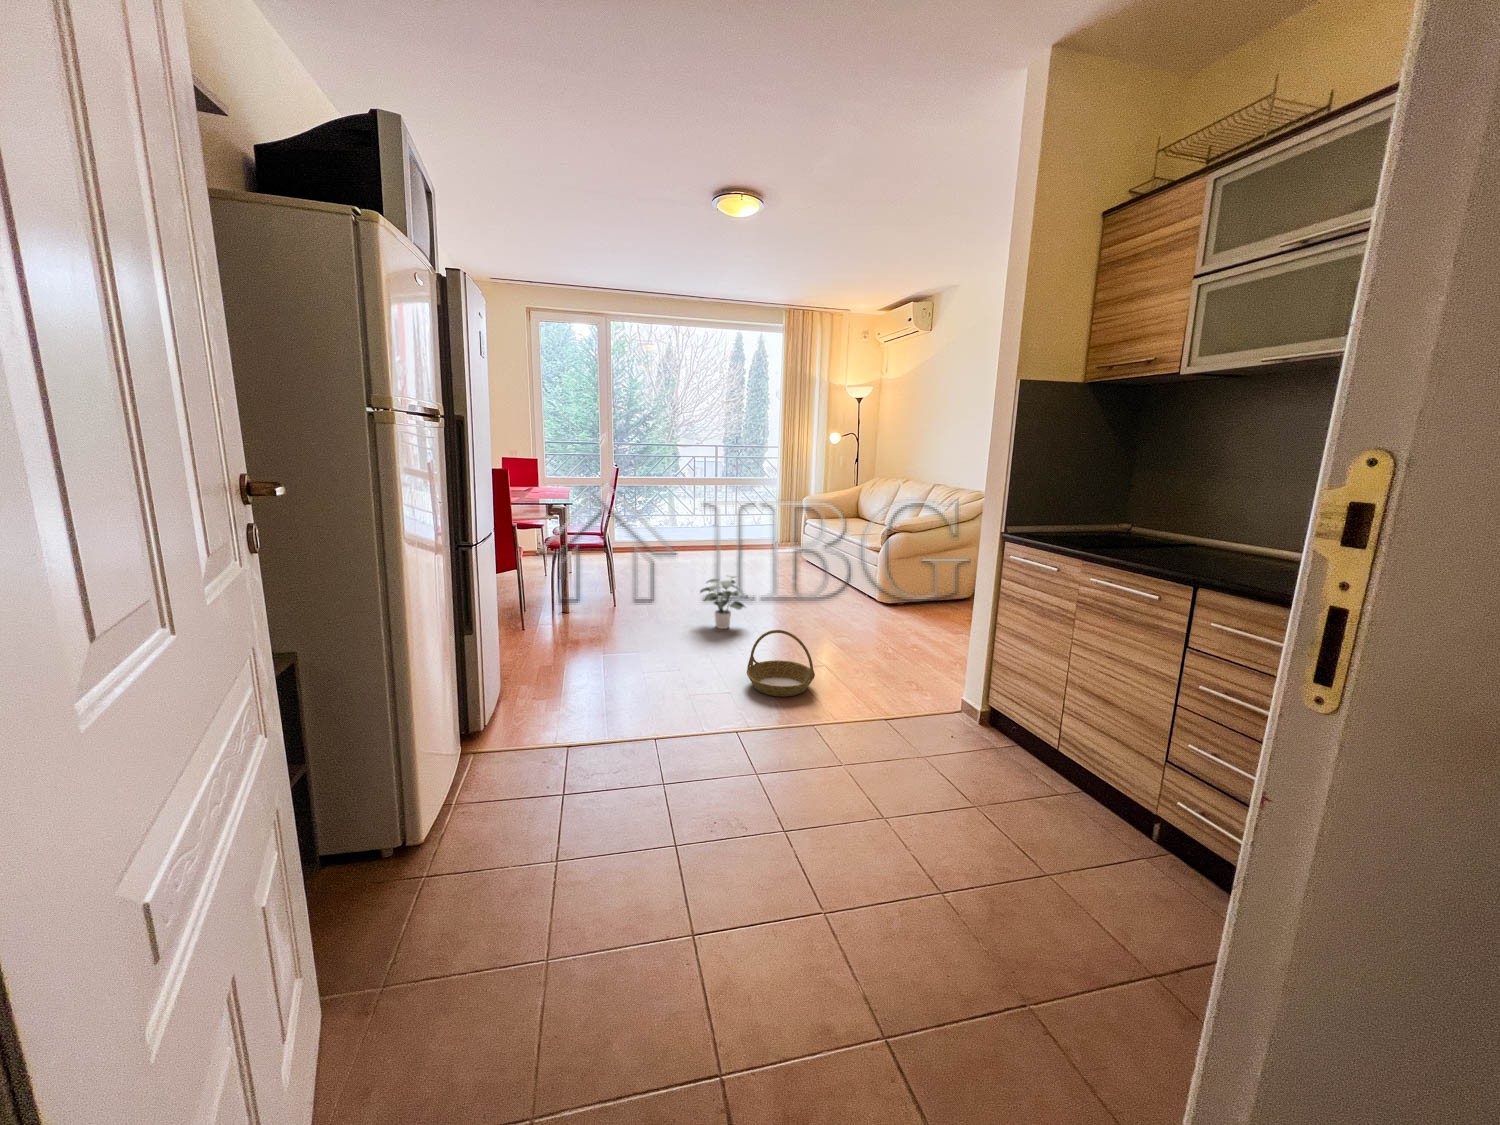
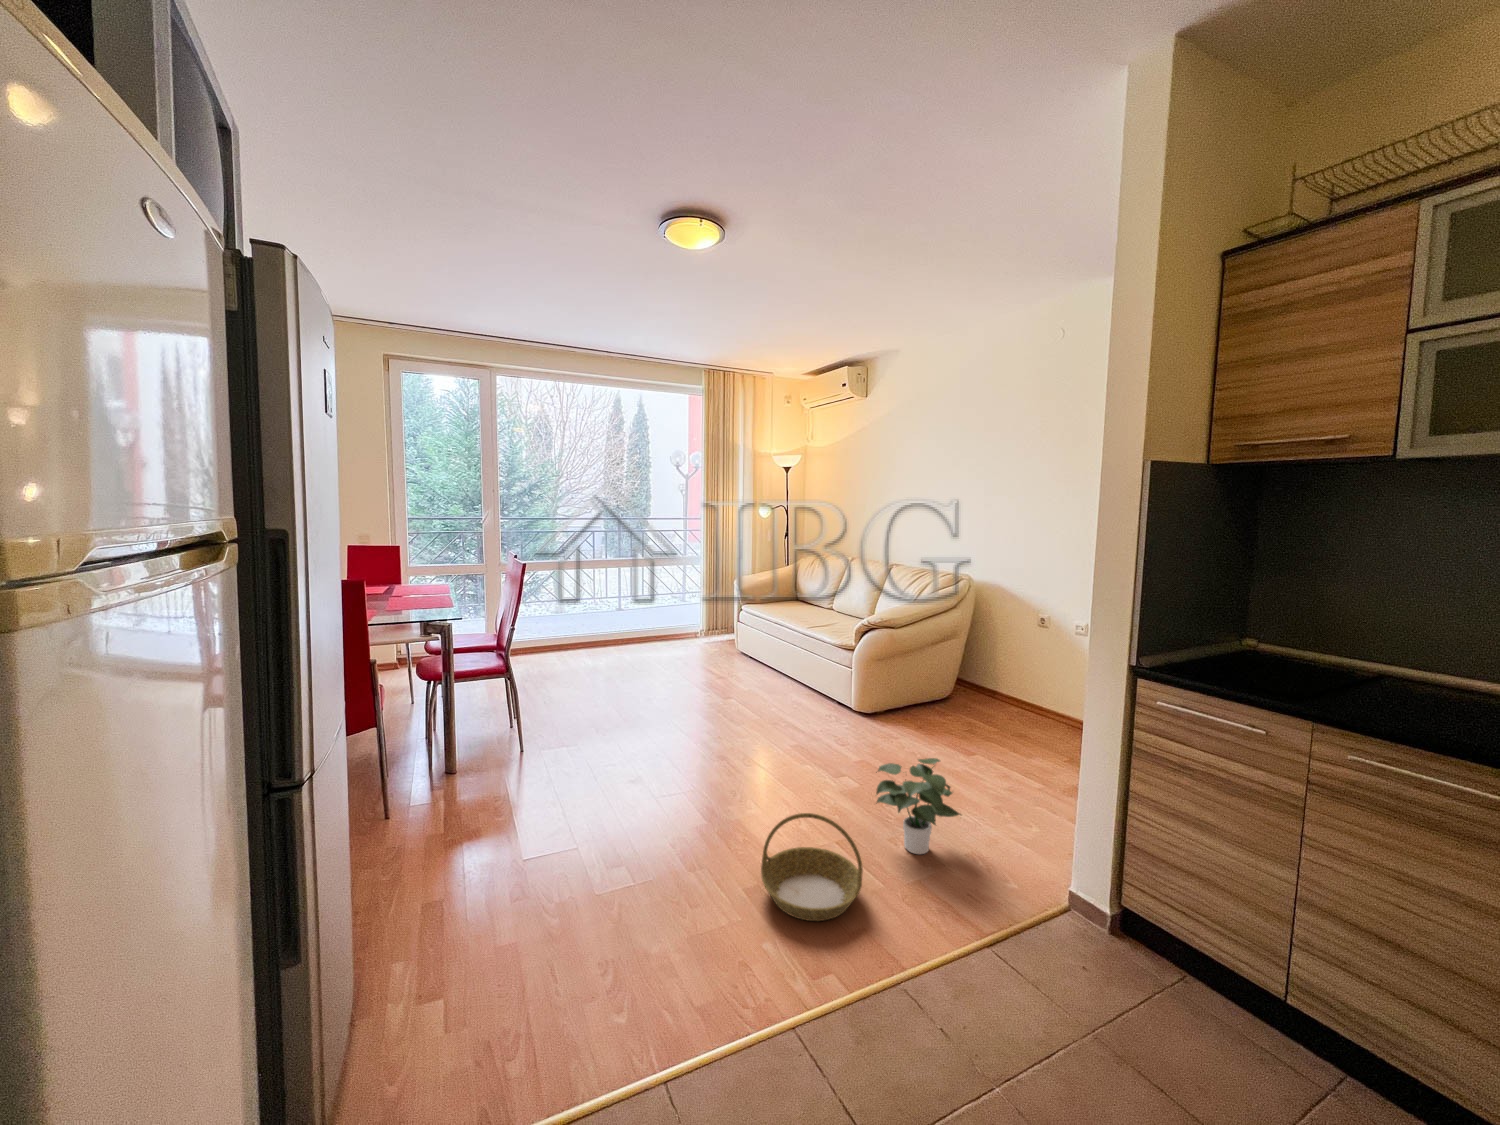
potted plant: present [700,576,748,629] -> present [876,758,960,854]

